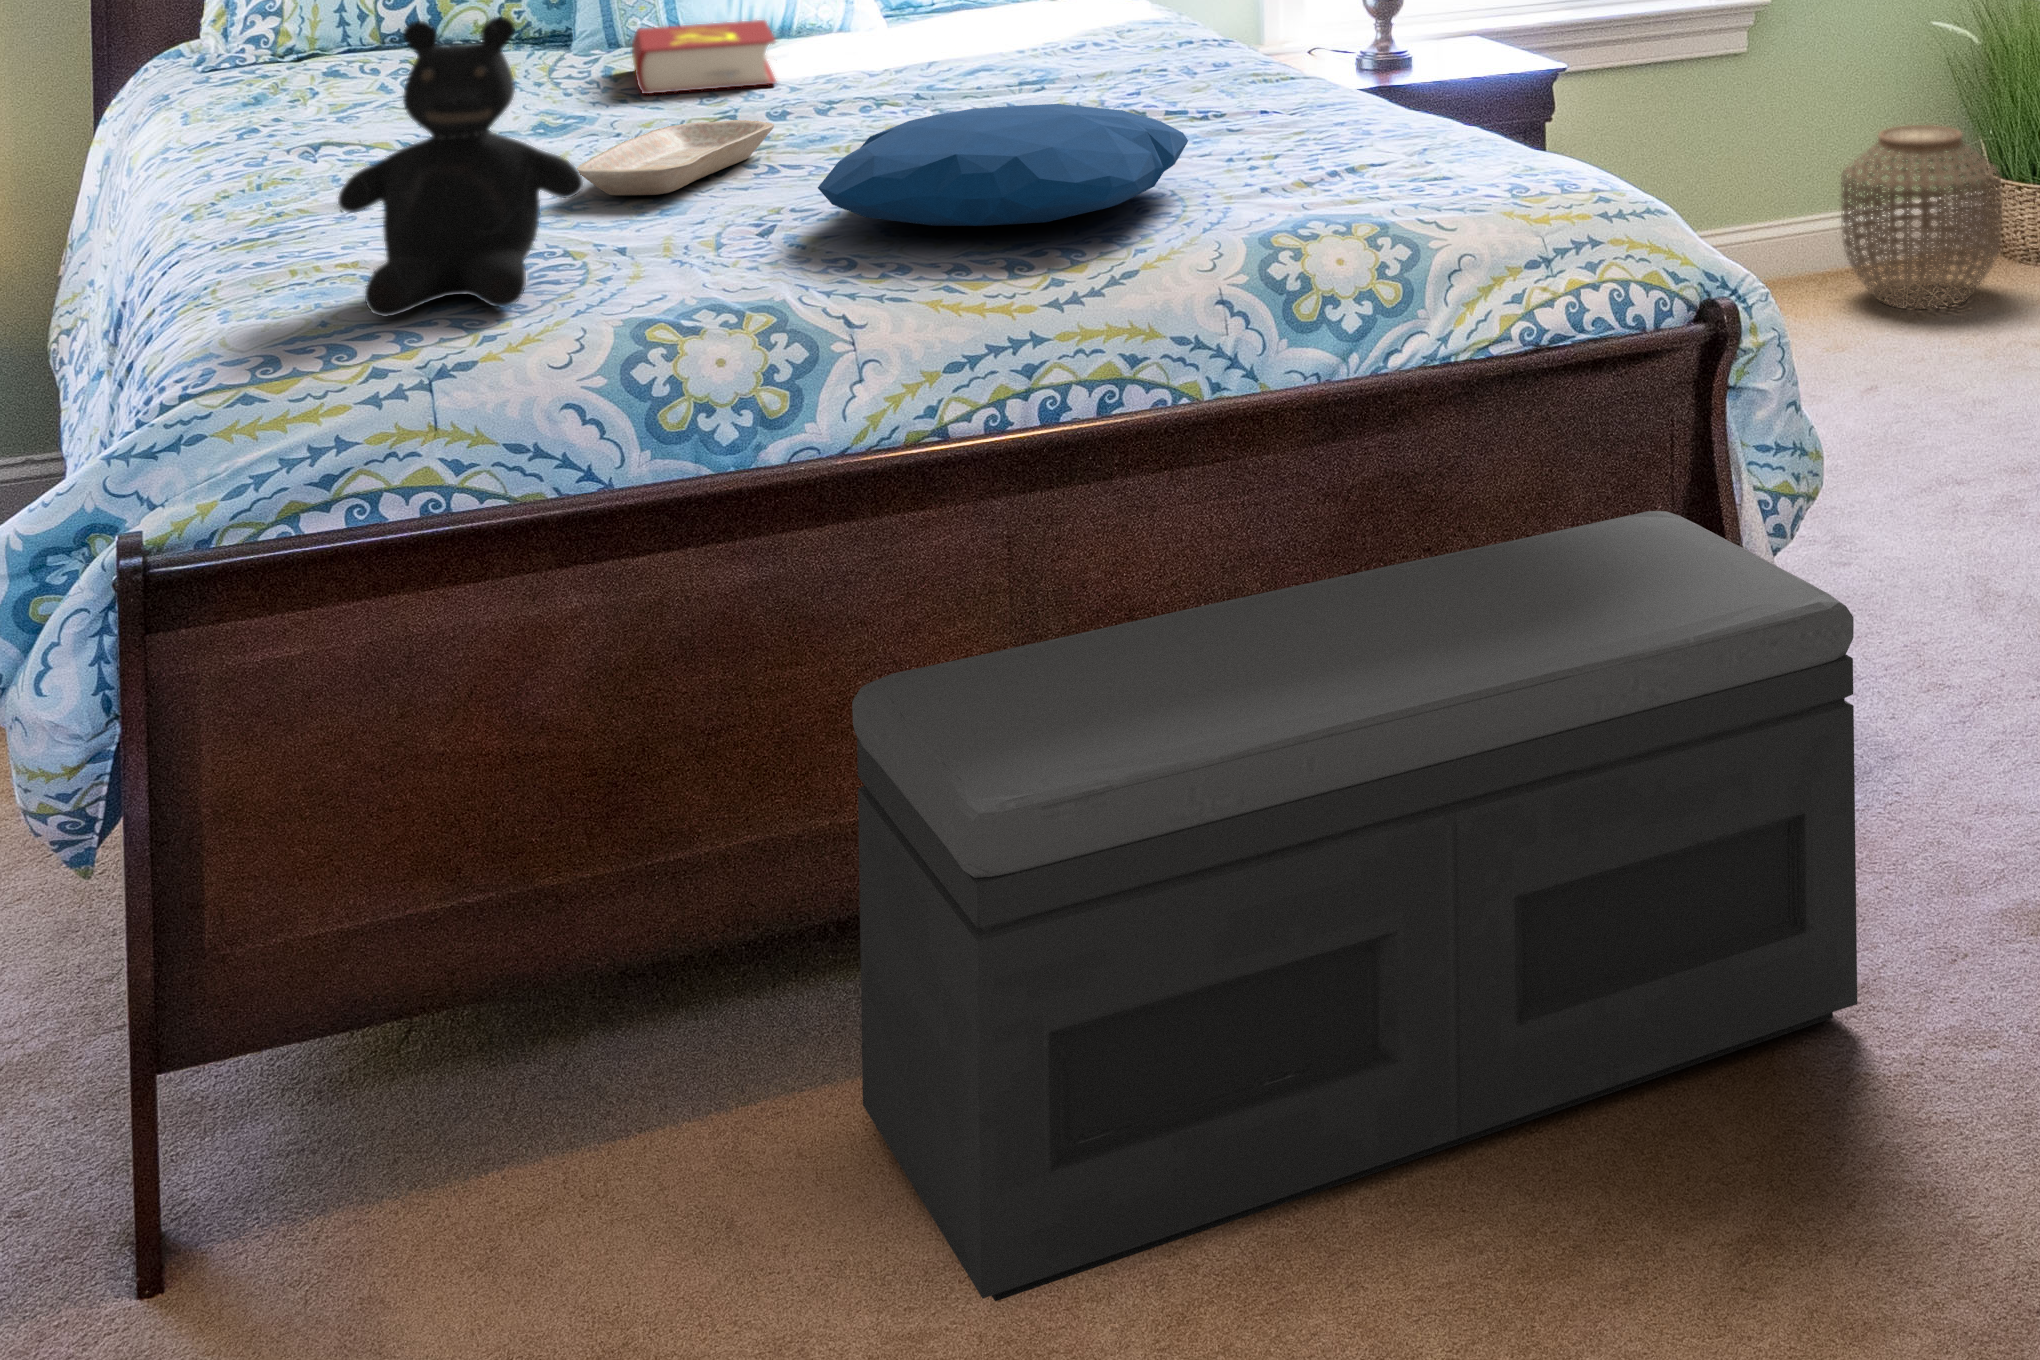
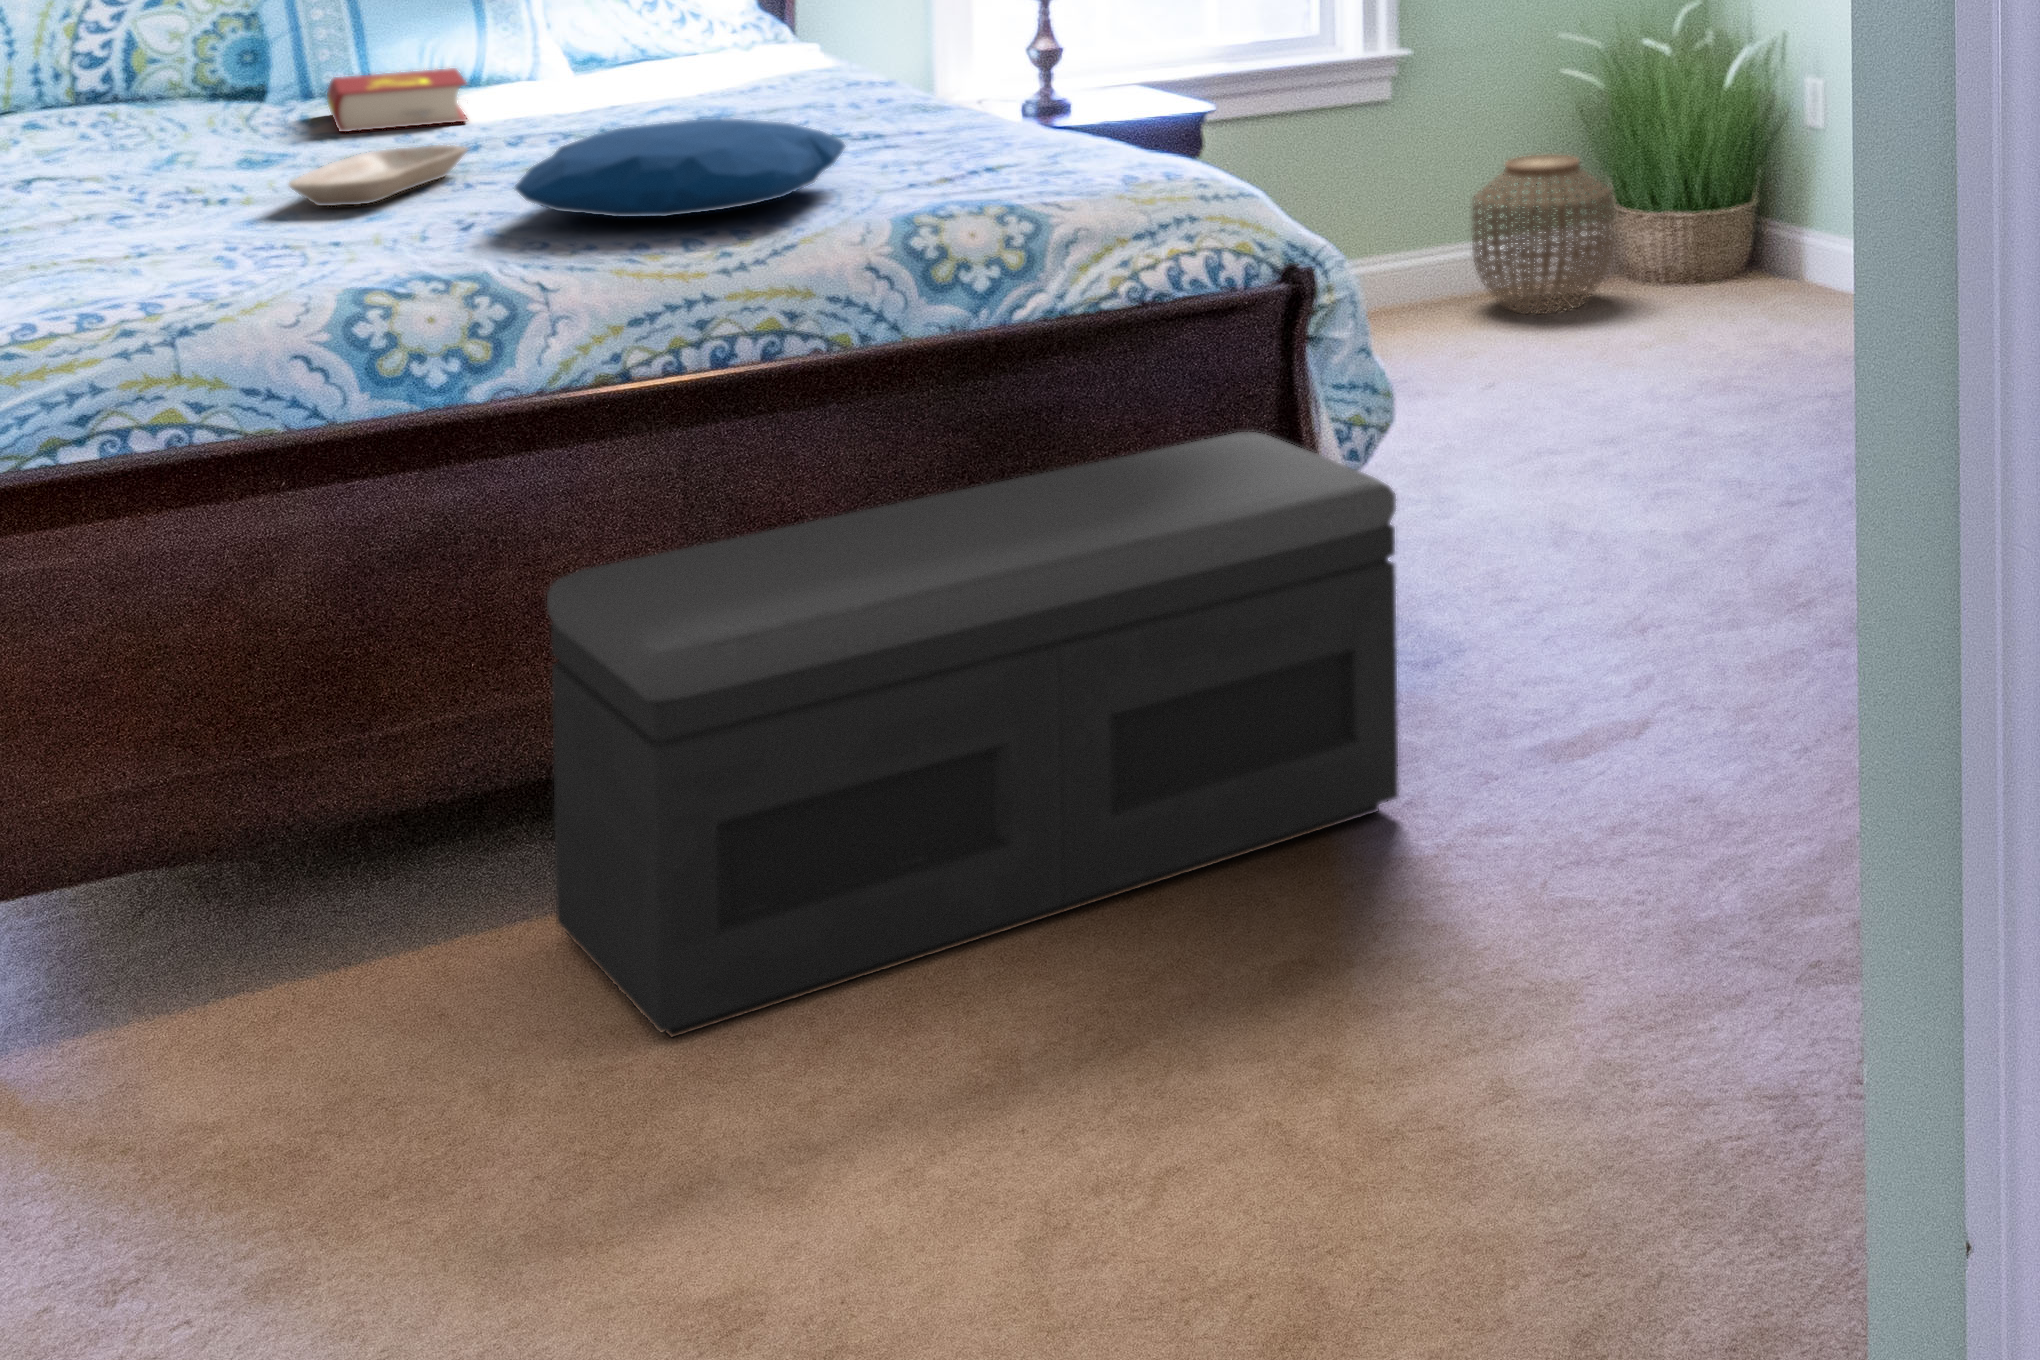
teddy bear: present [338,17,583,316] -> none [76,45,302,295]

